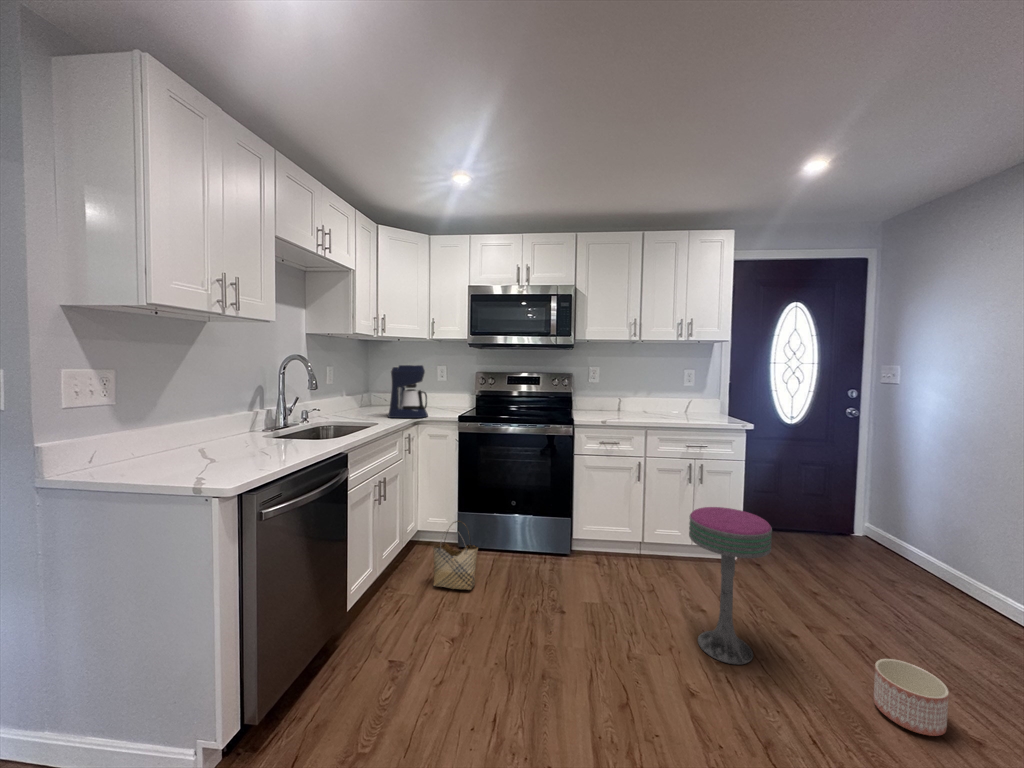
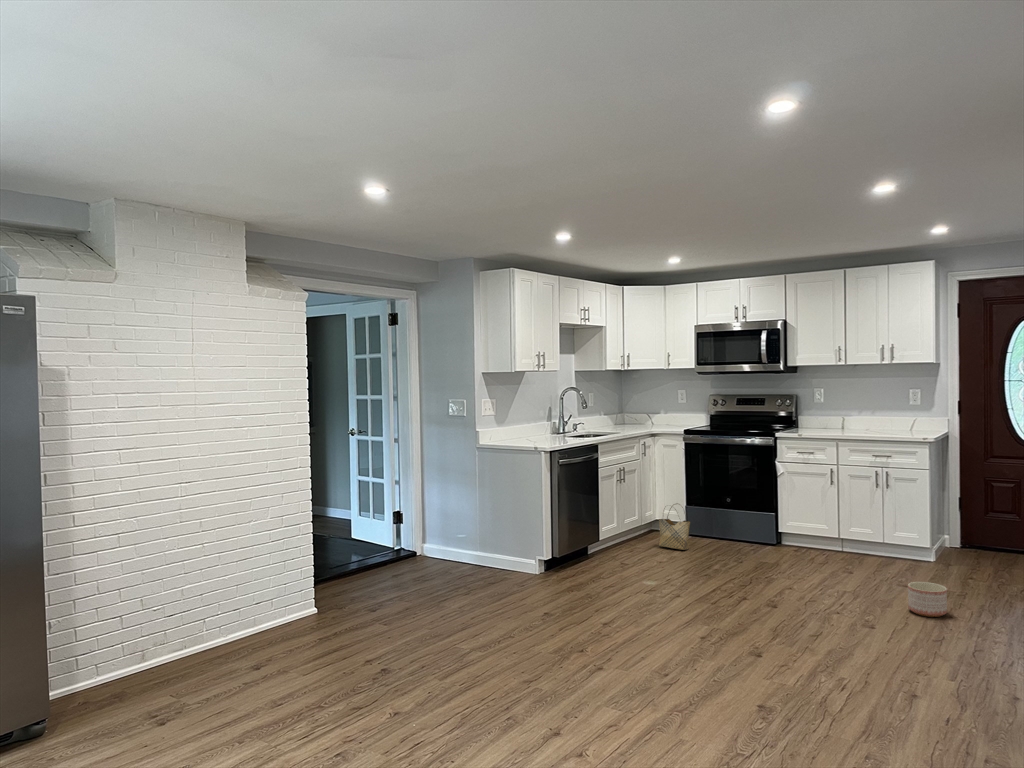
coffee maker: present [388,365,428,418] -> none [631,391,662,431]
bar stool: present [689,507,772,664] -> none [814,491,869,590]

